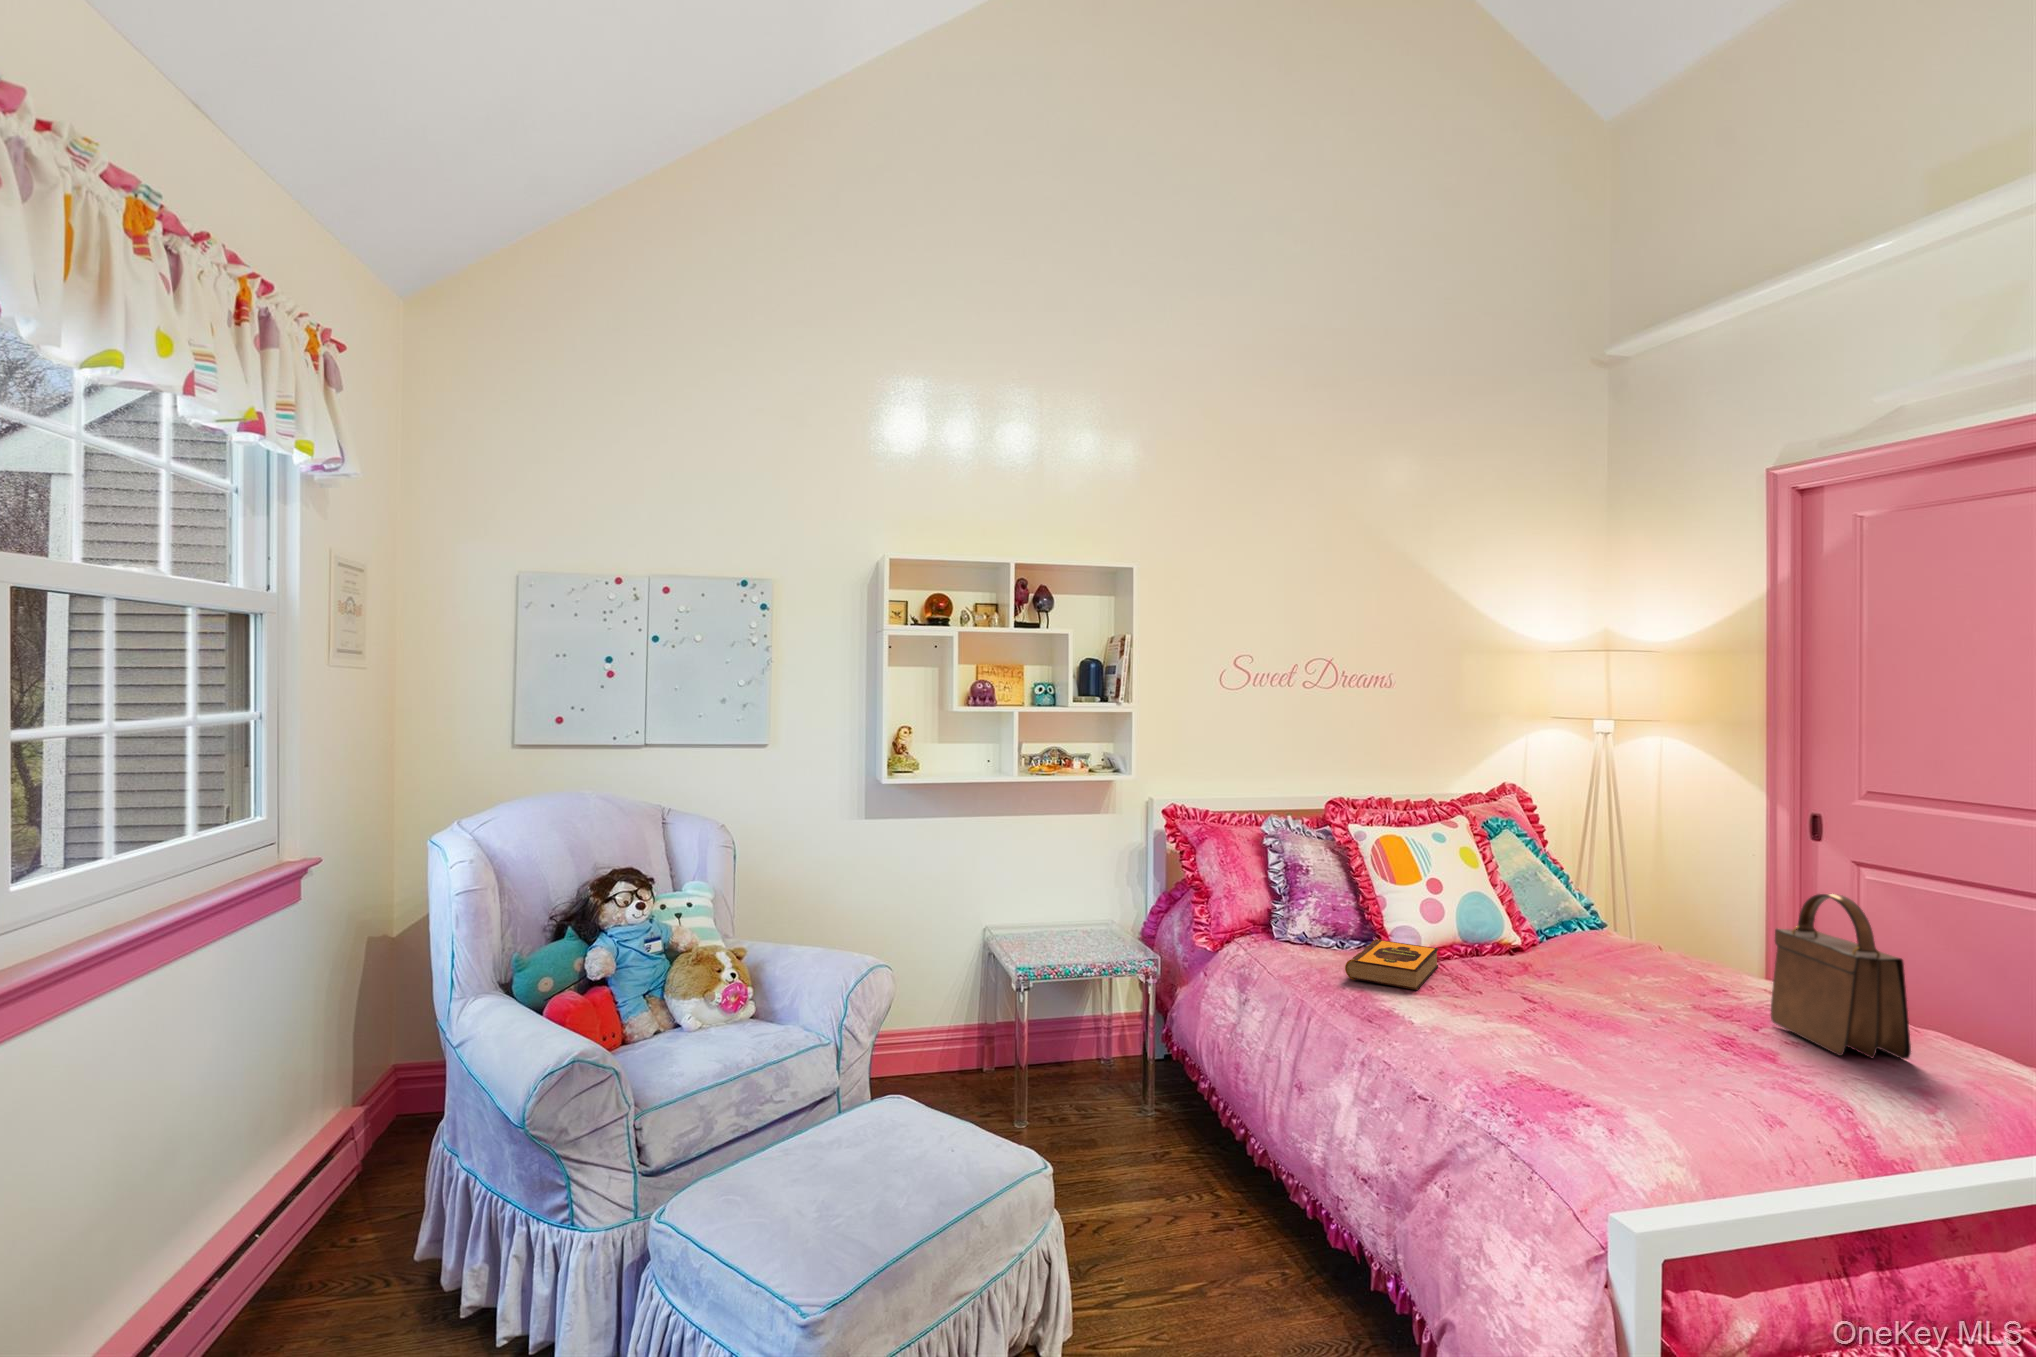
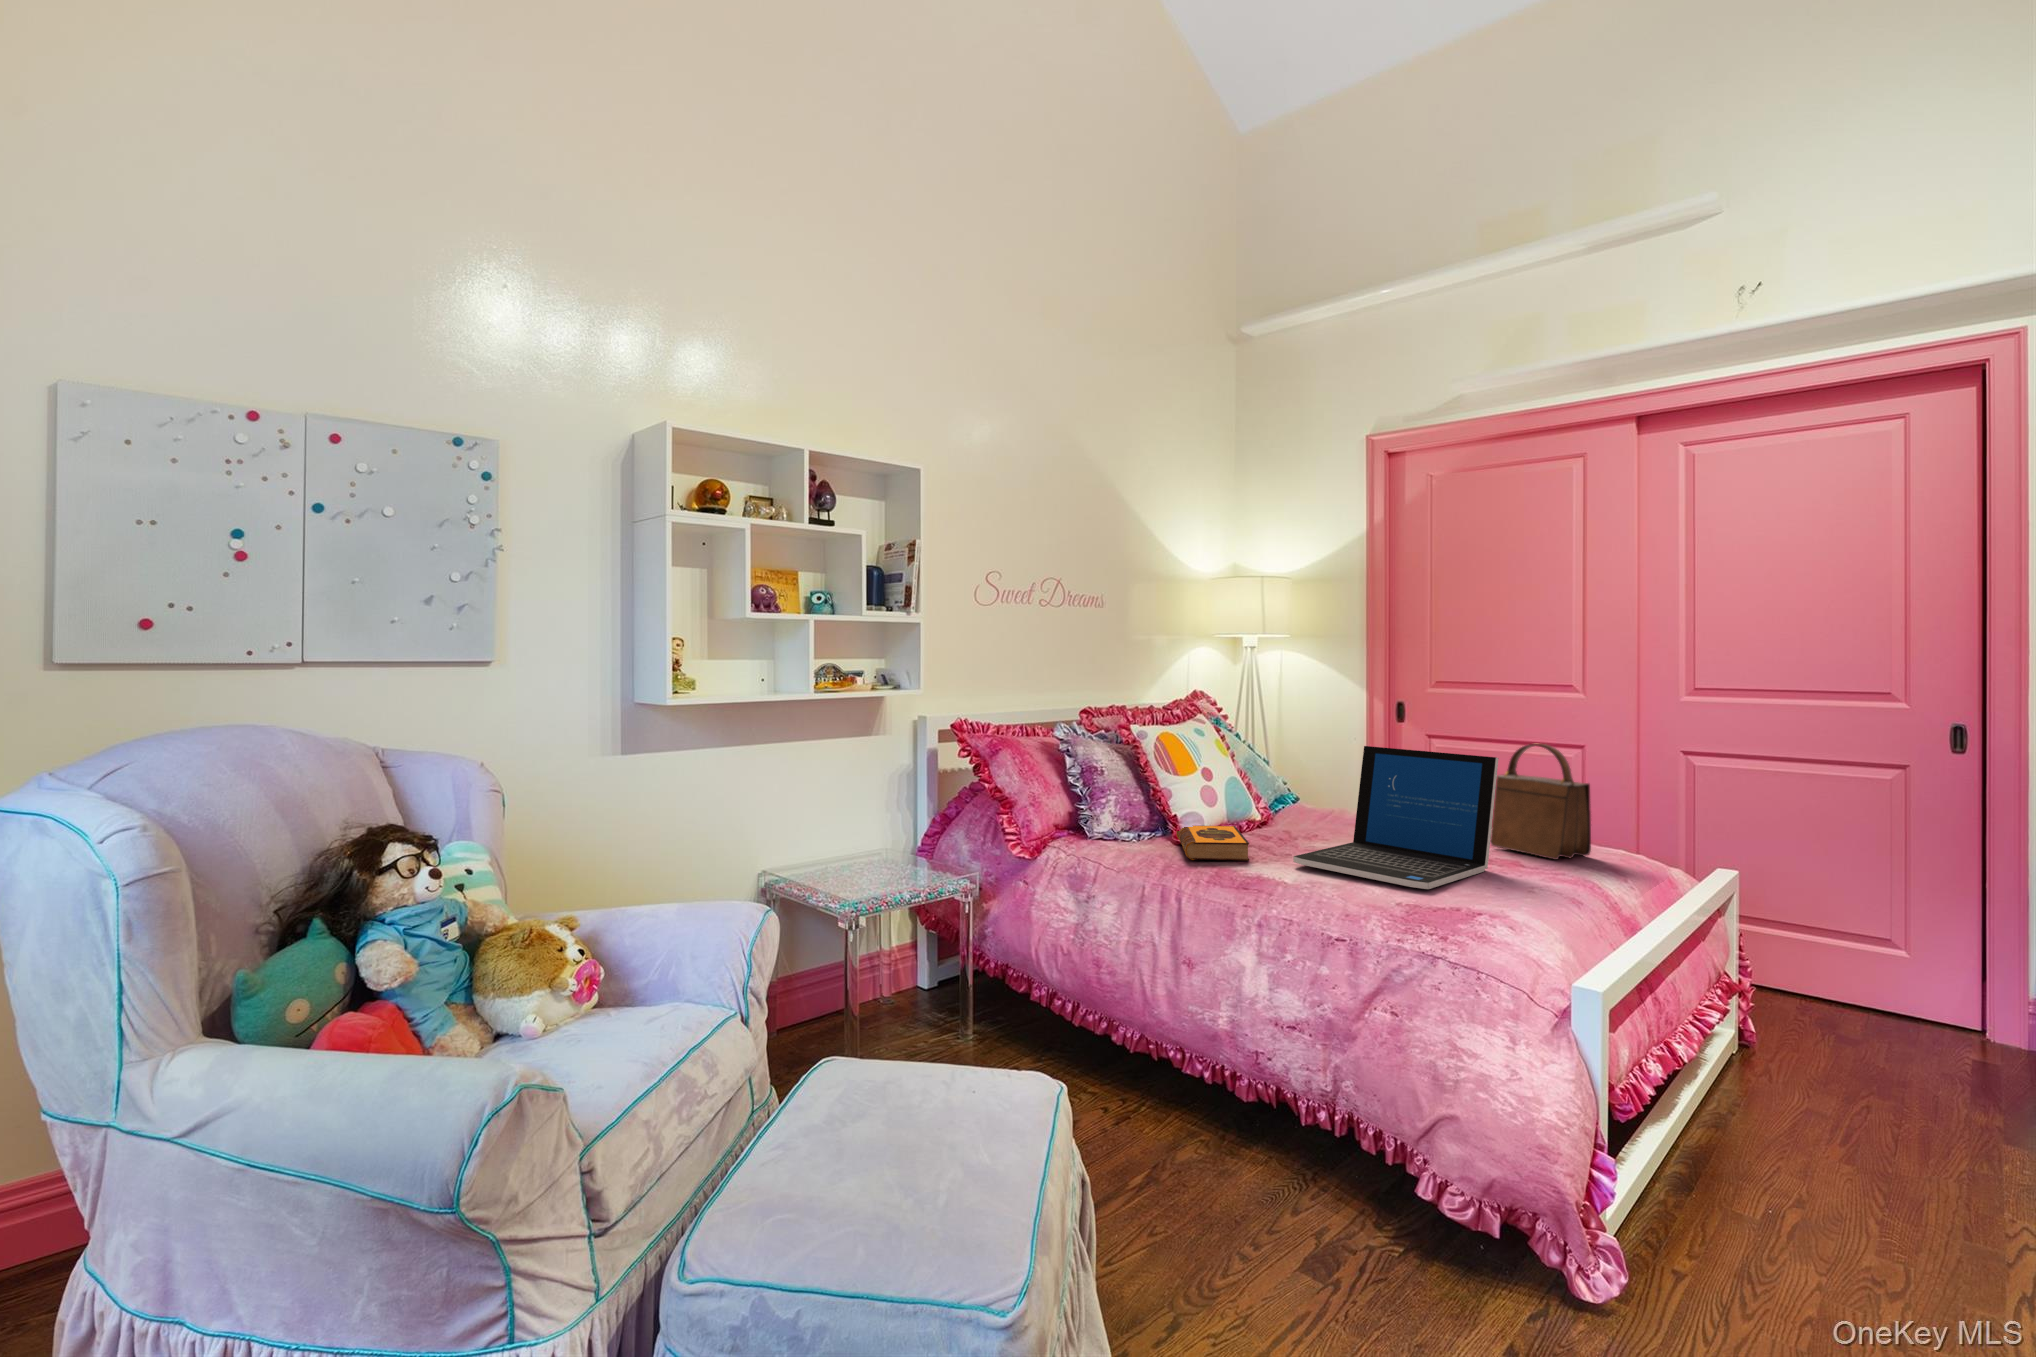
laptop: none [1457,873,1731,1060] -> present [1293,746,1499,889]

